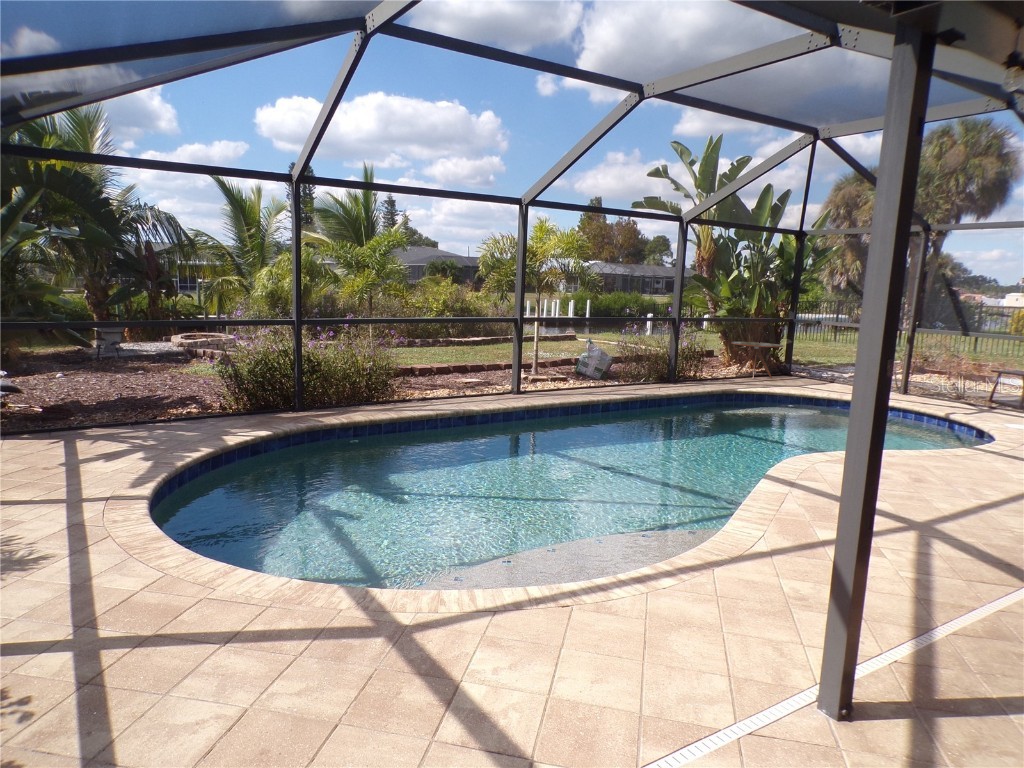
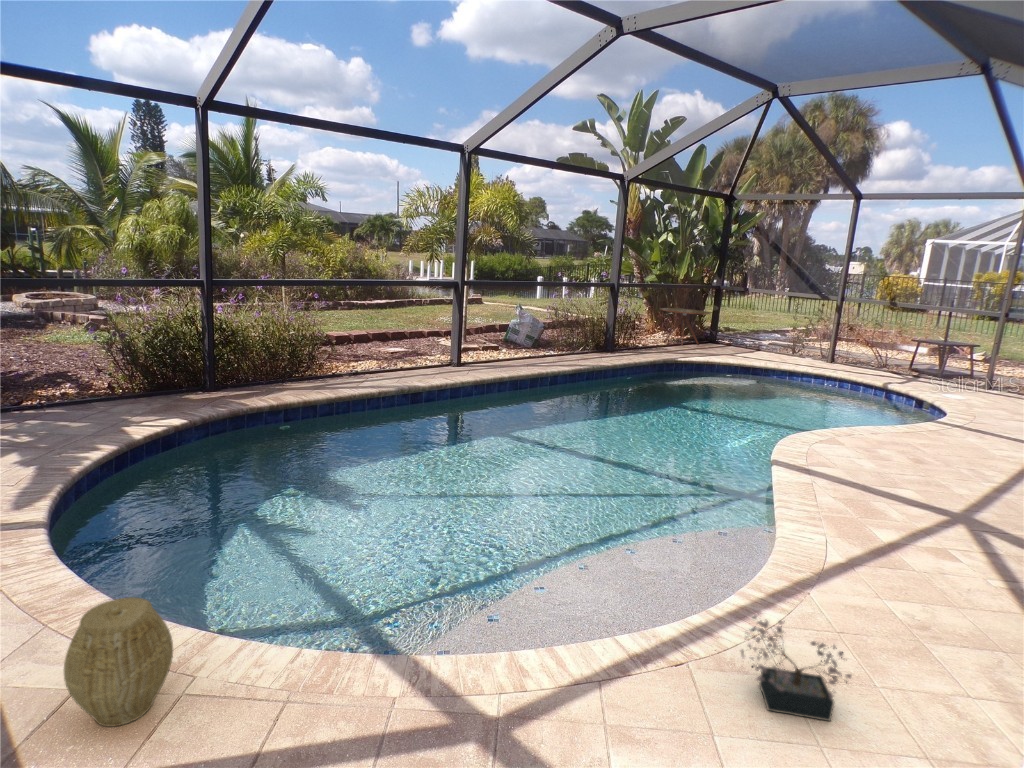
woven basket: none [127,528,198,613] -> present [64,597,173,727]
decorative plant: none [612,573,697,665] -> present [741,615,851,721]

